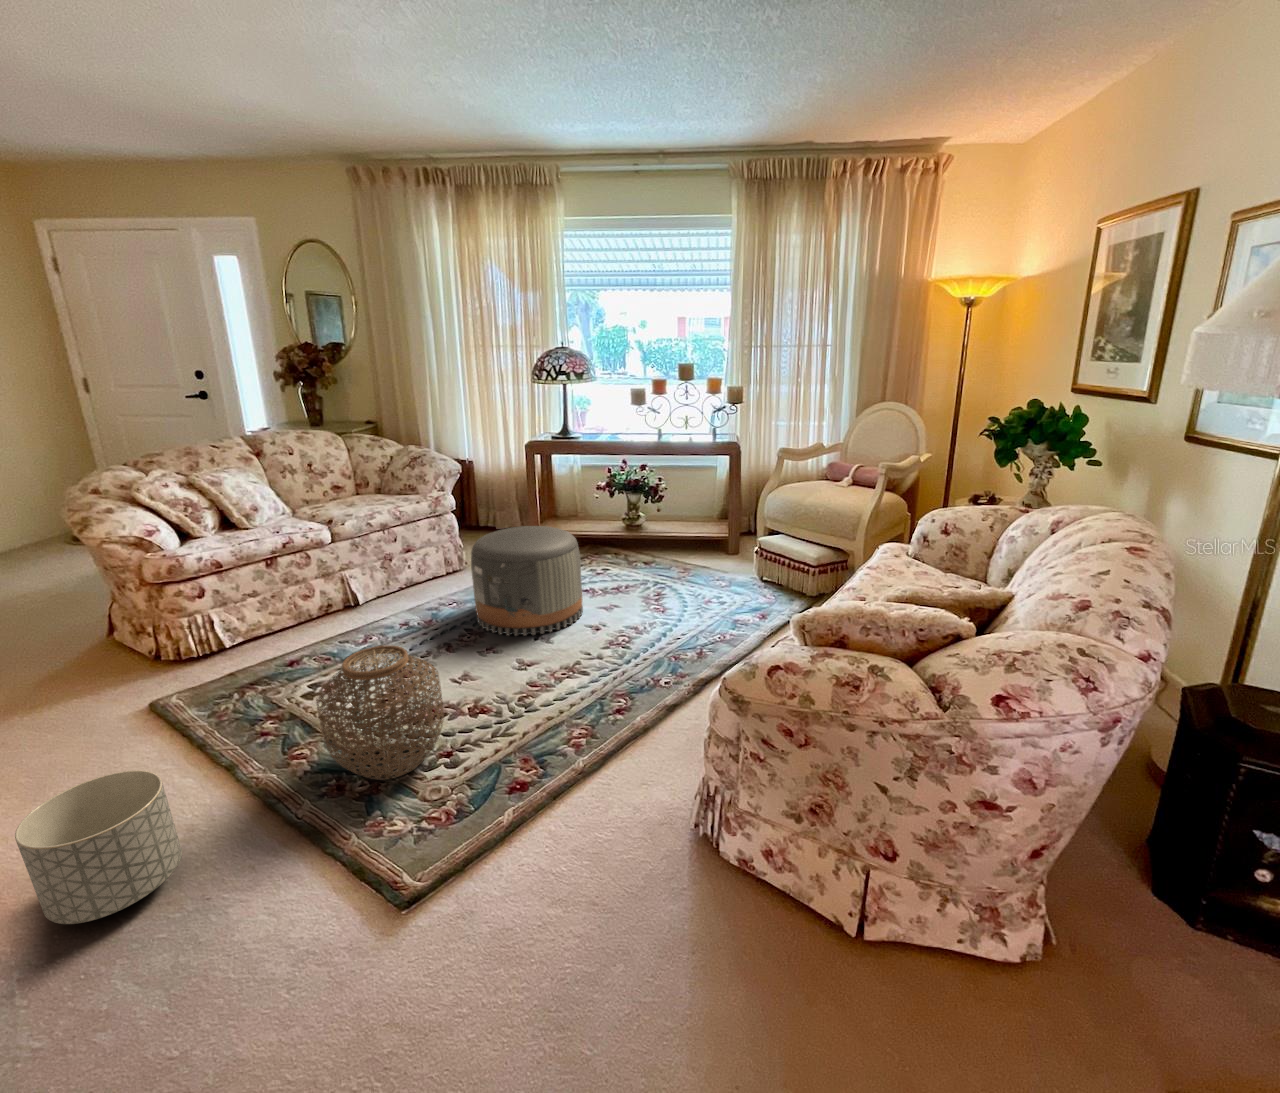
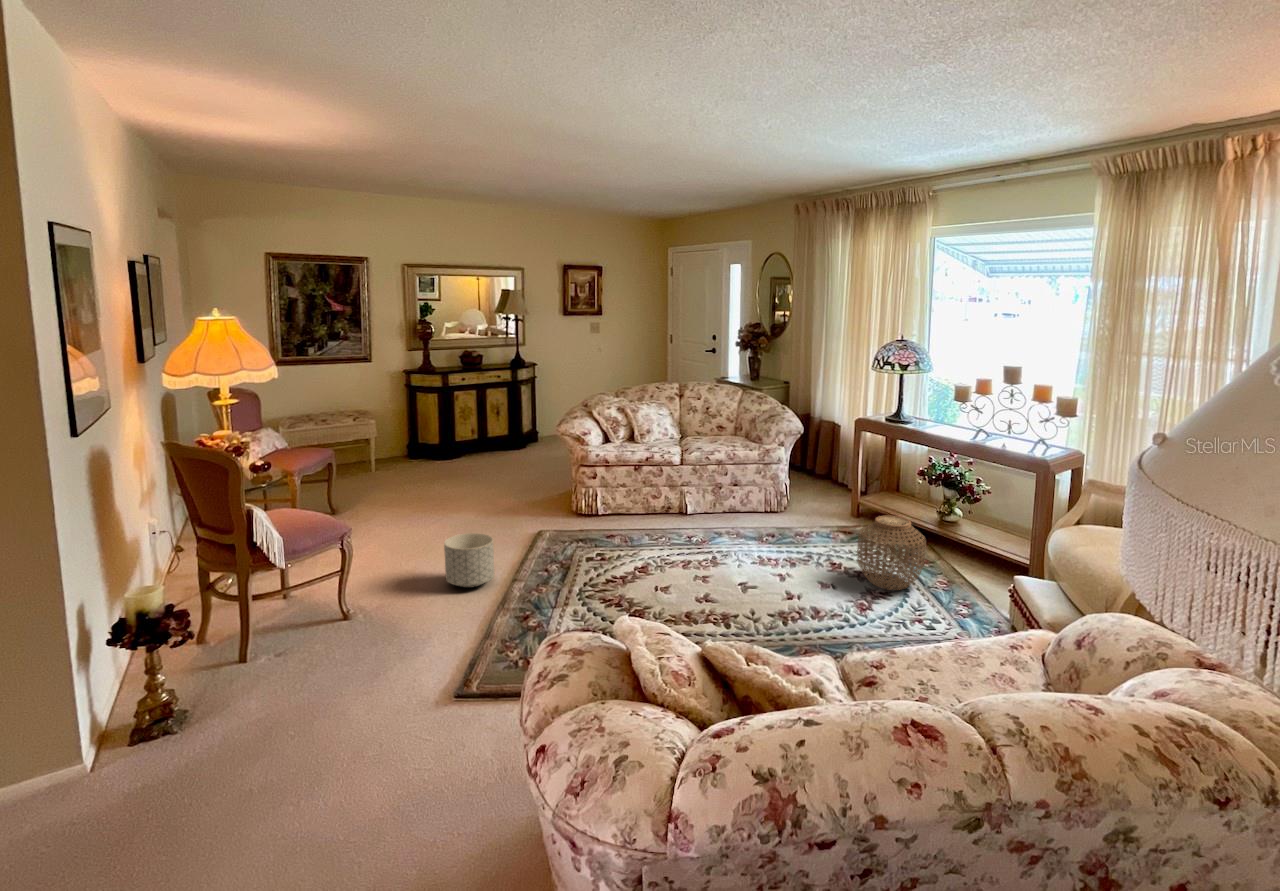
pouf: present [471,526,583,636] -> none [728,482,816,568]
woven basket: present [316,645,444,779] -> present [857,516,926,590]

